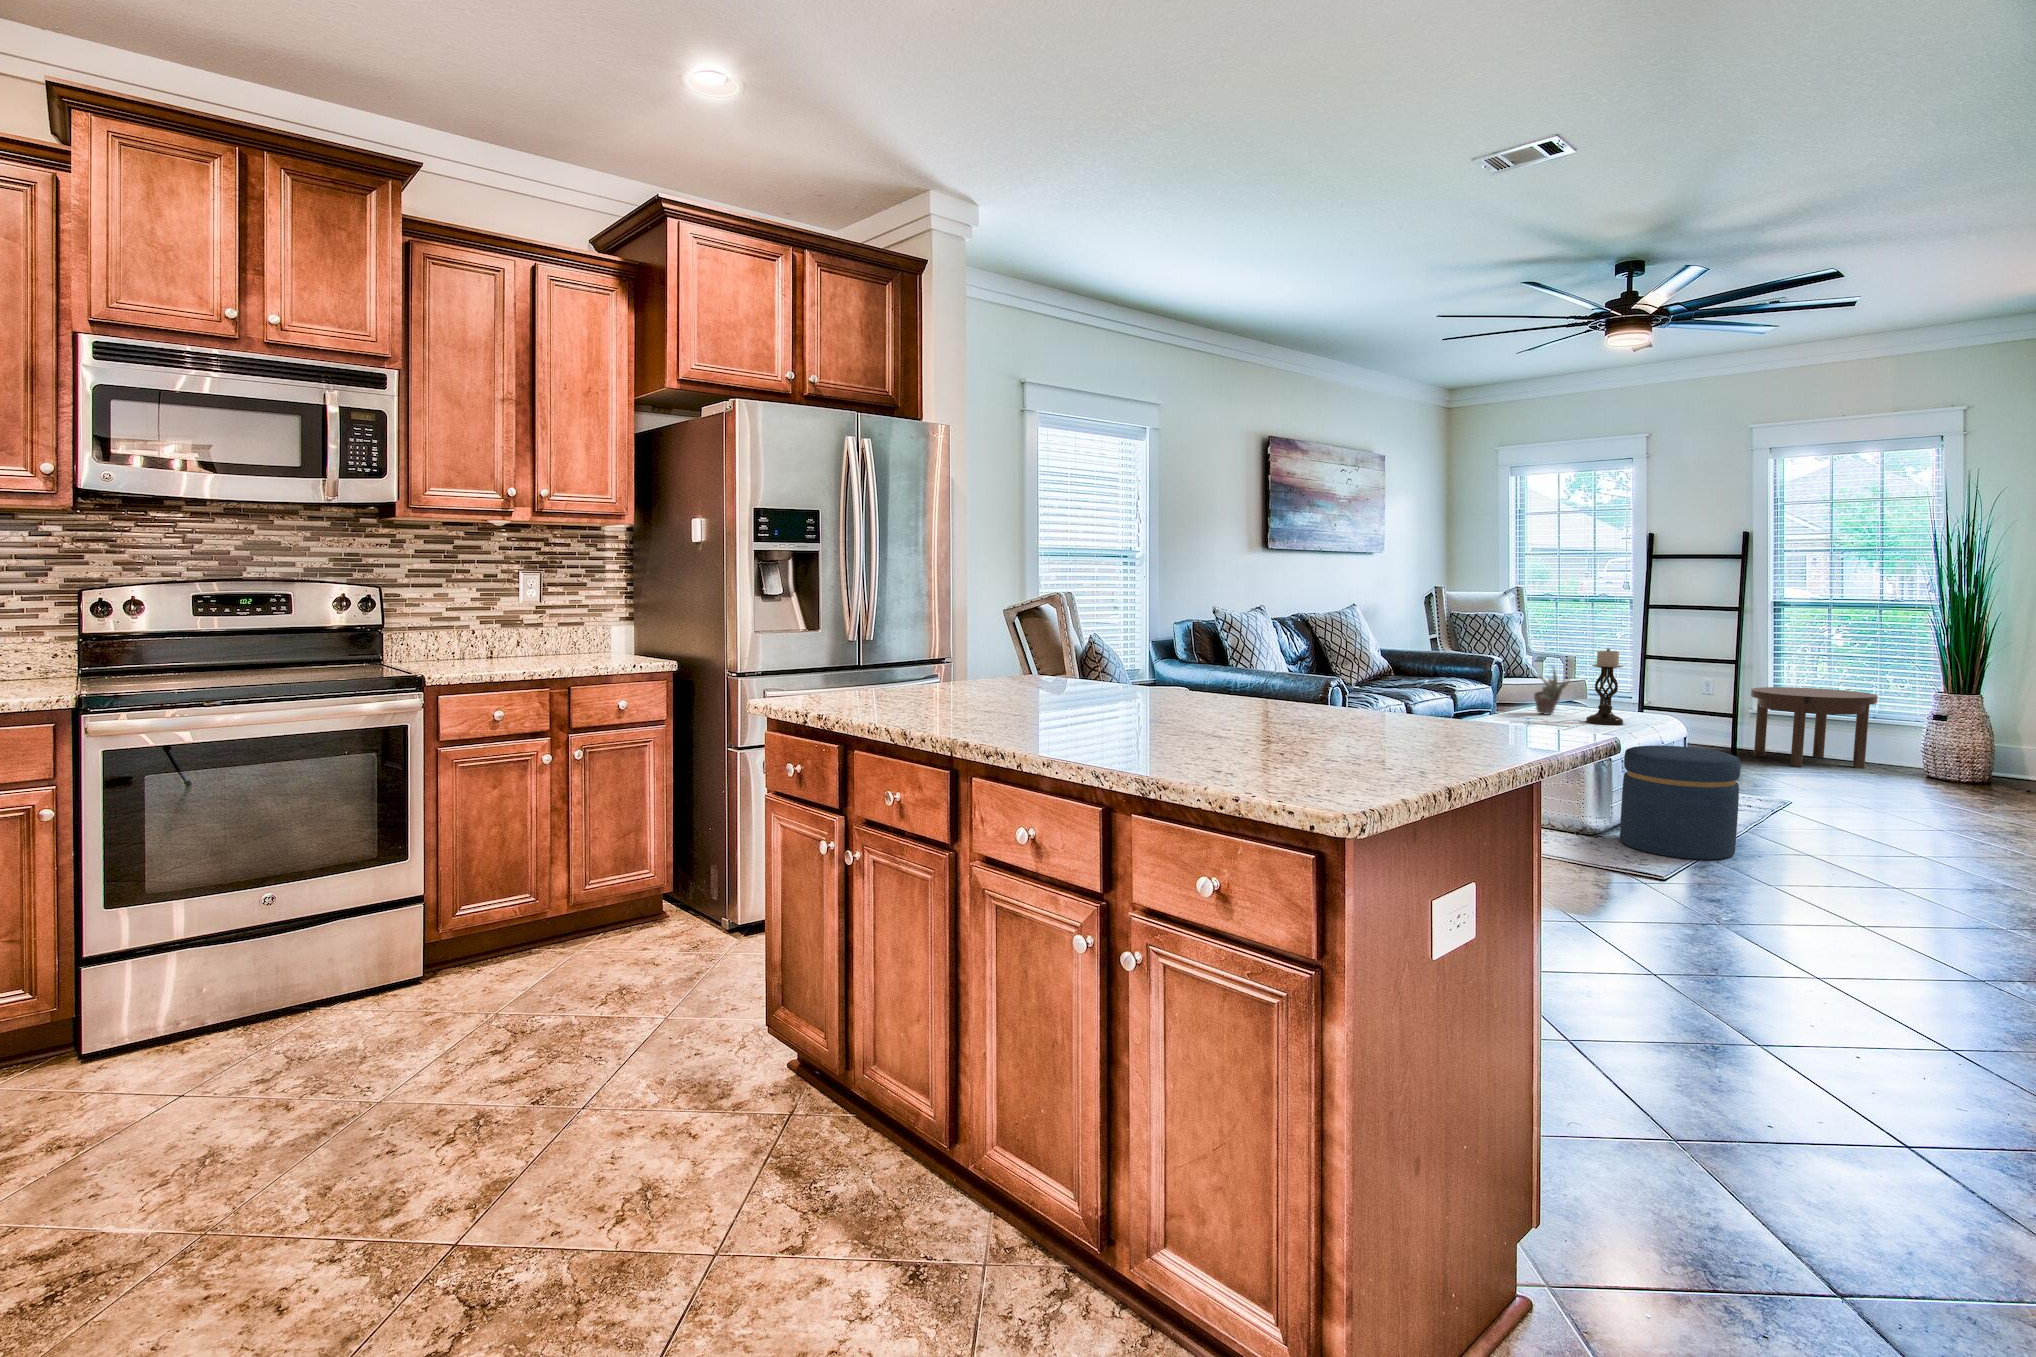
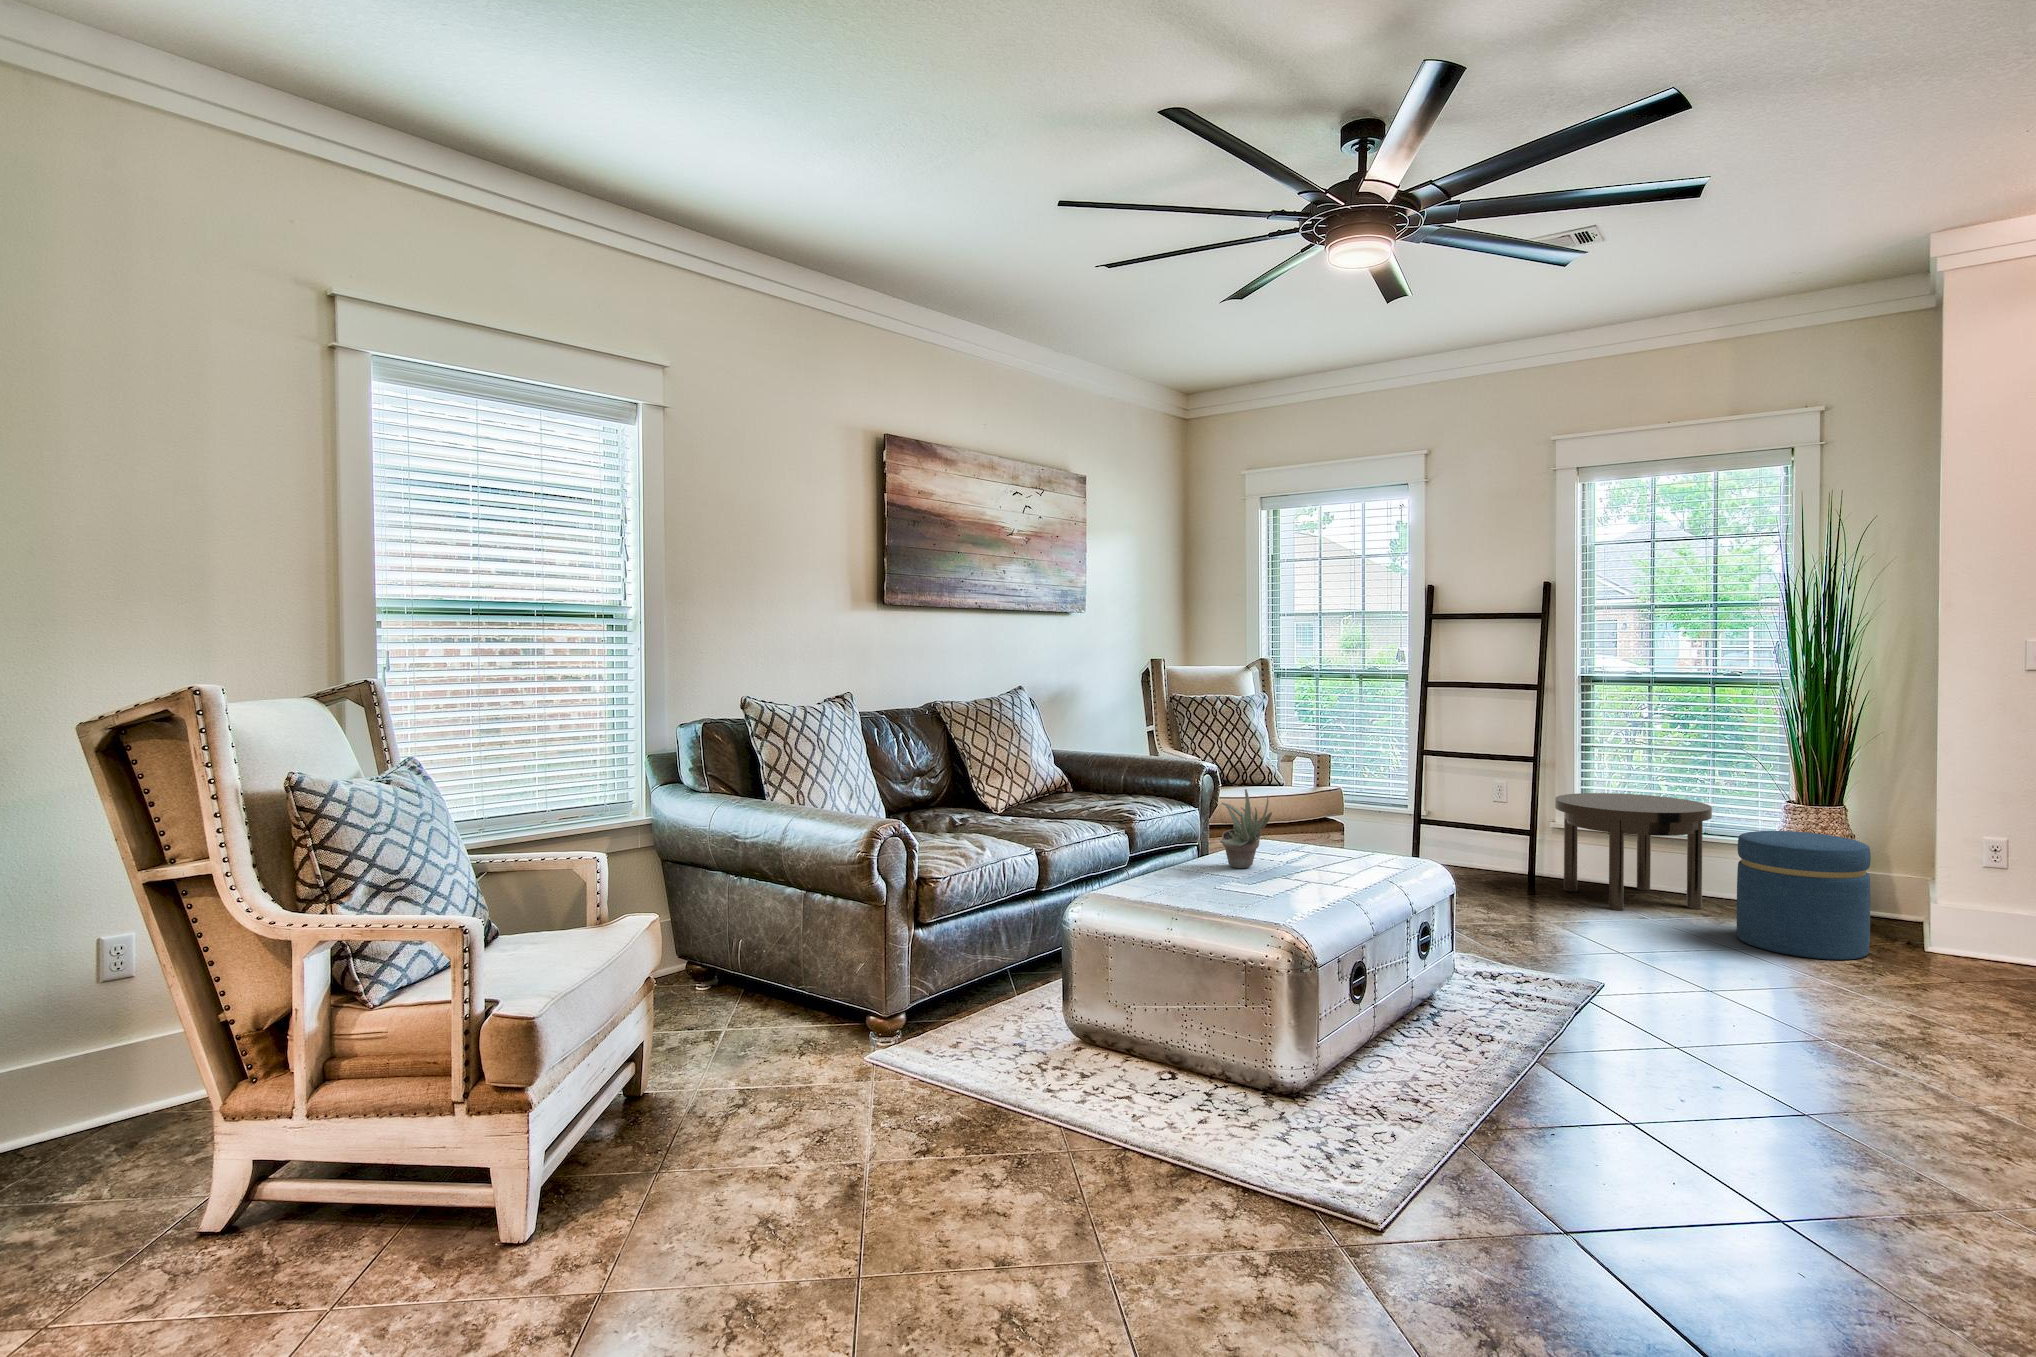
candle holder: present [1586,648,1623,725] -> none [1290,764,1345,894]
ottoman: present [1620,746,1741,860] -> present [1737,831,1871,960]

